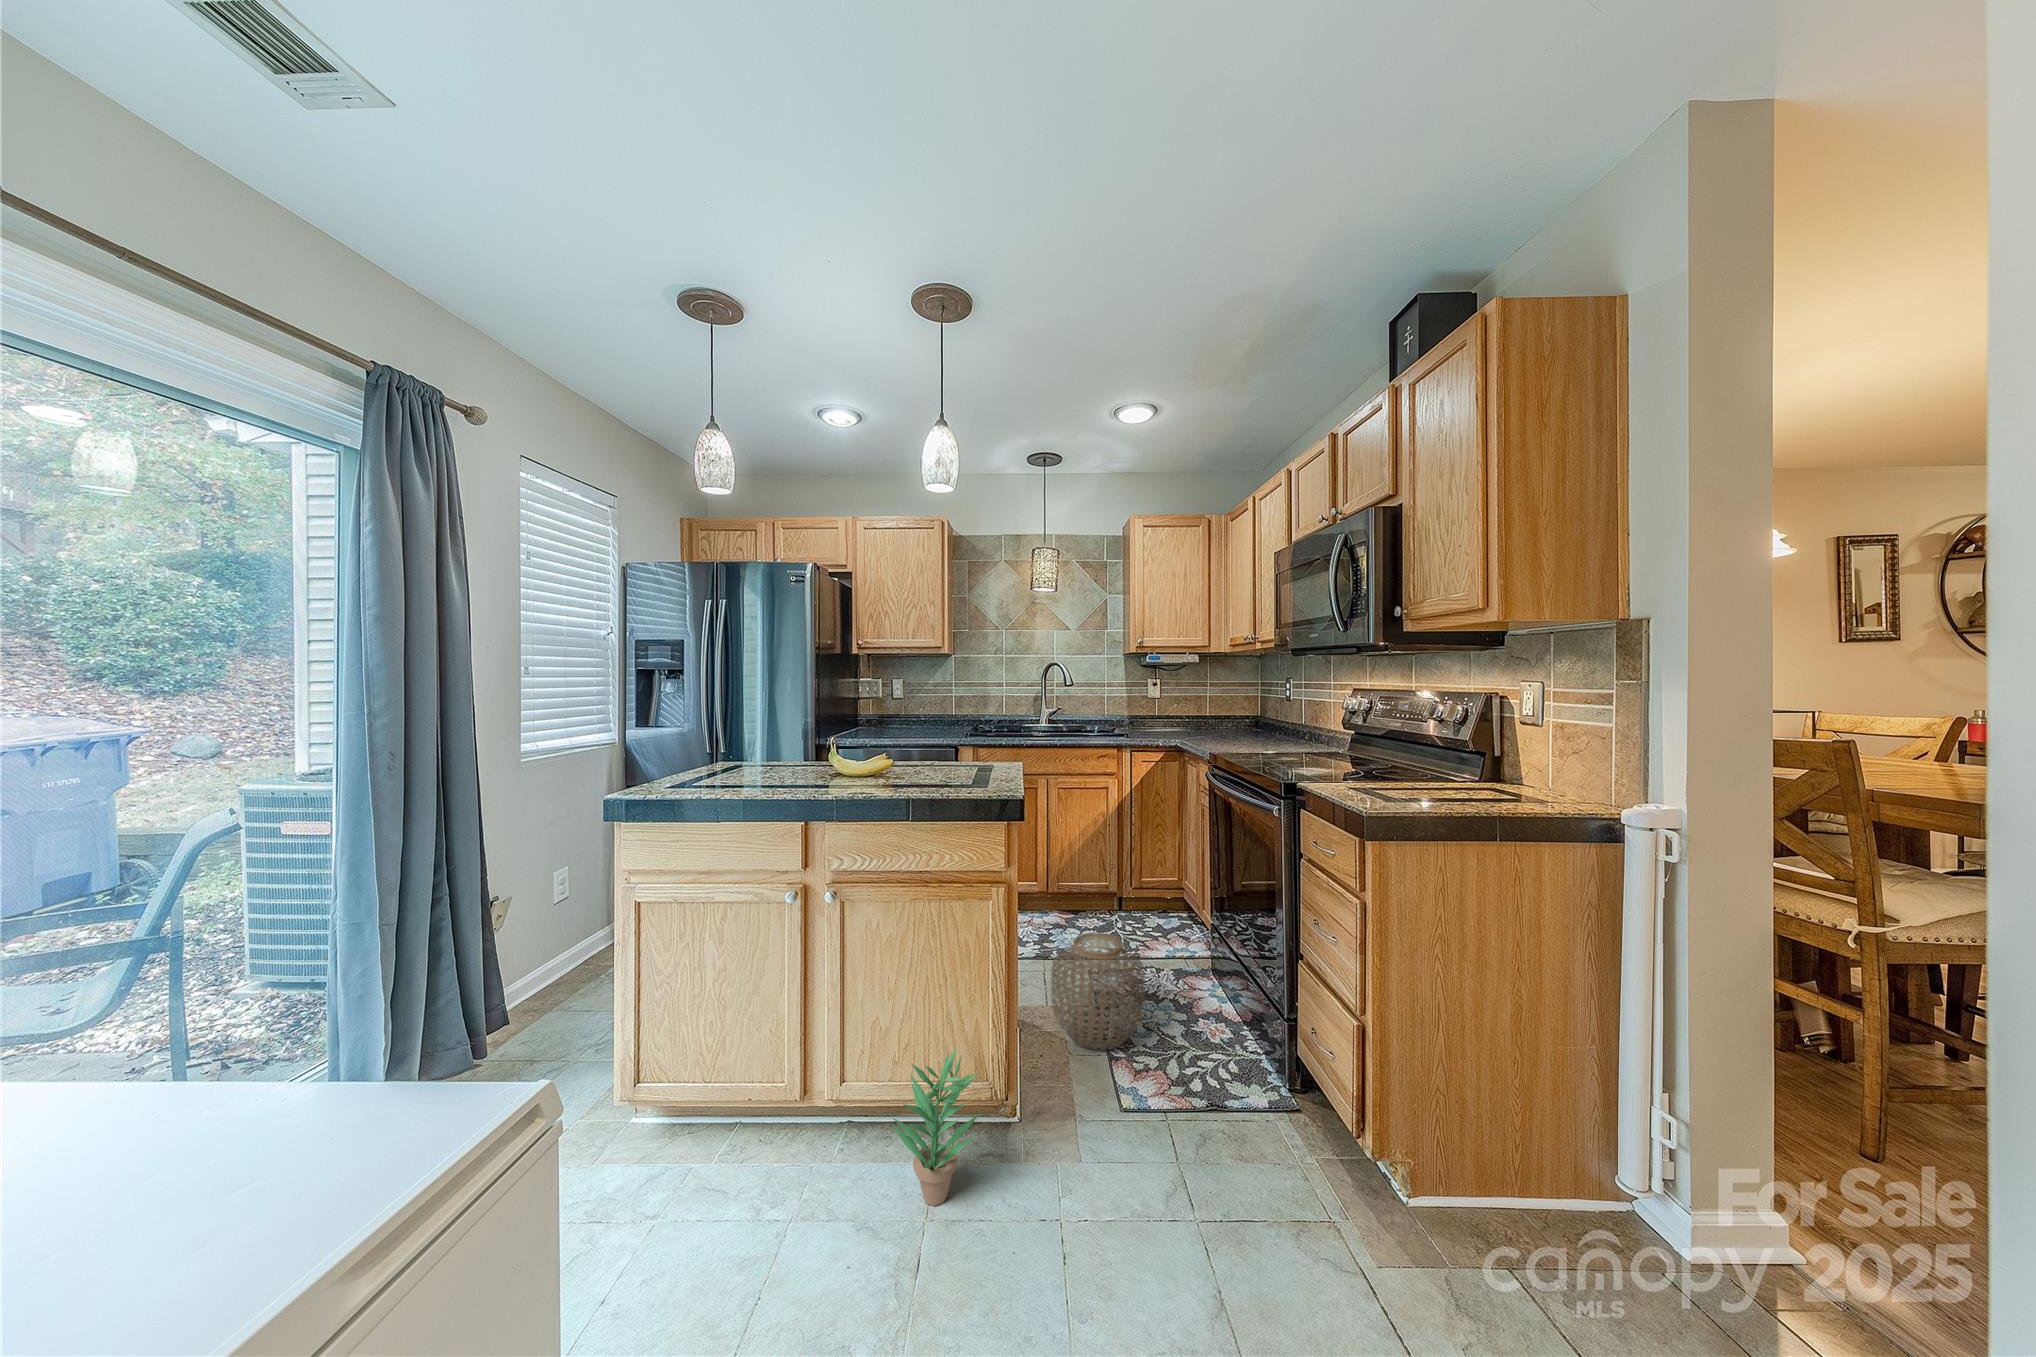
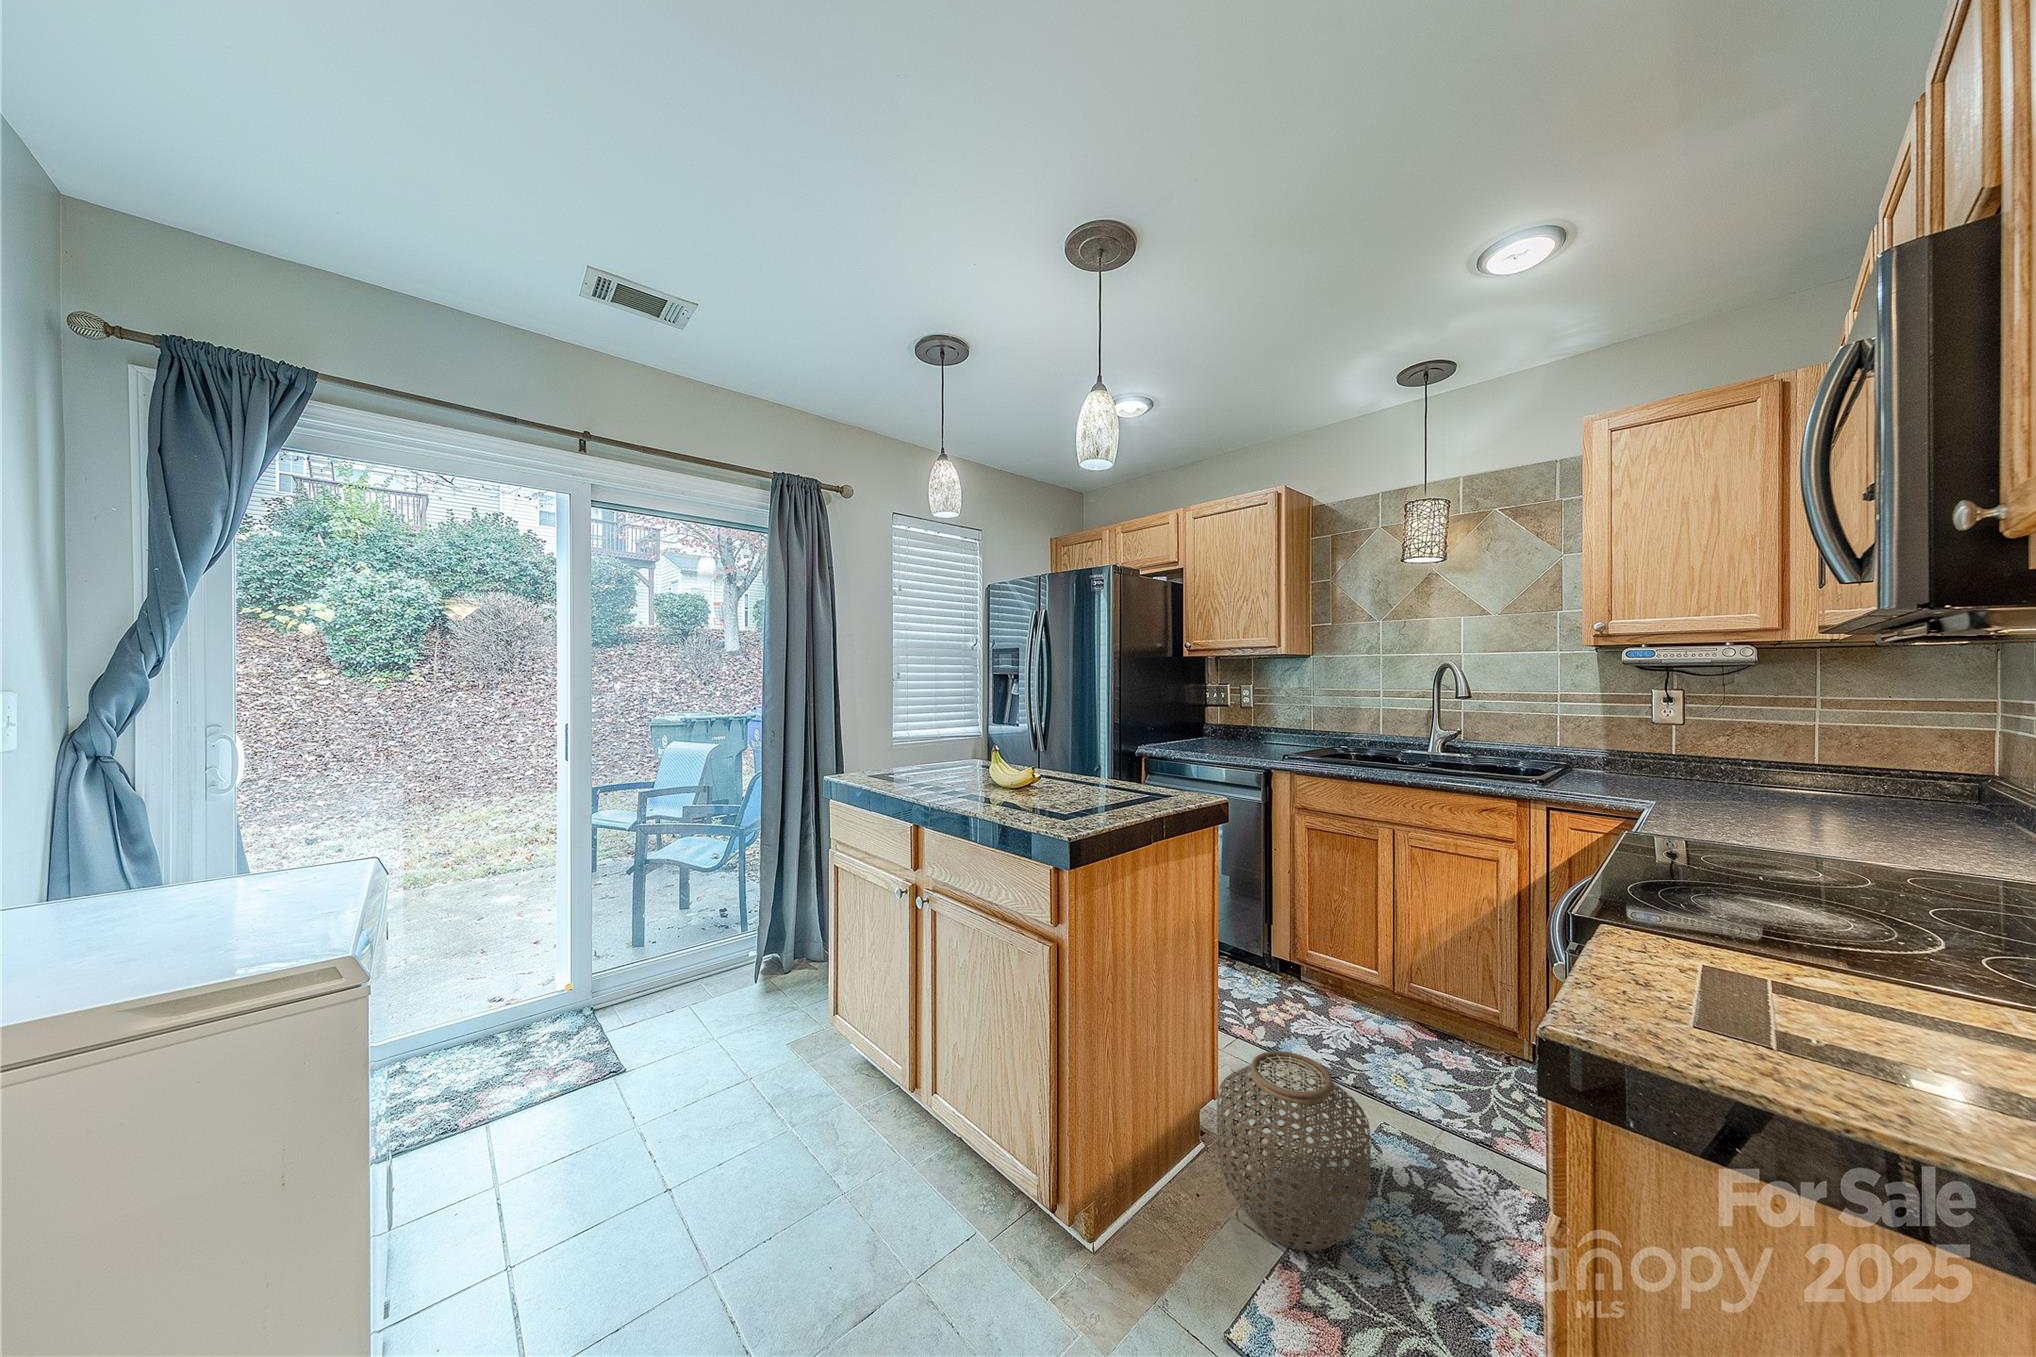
potted plant: present [892,1047,979,1206] -> none [868,1091,964,1280]

